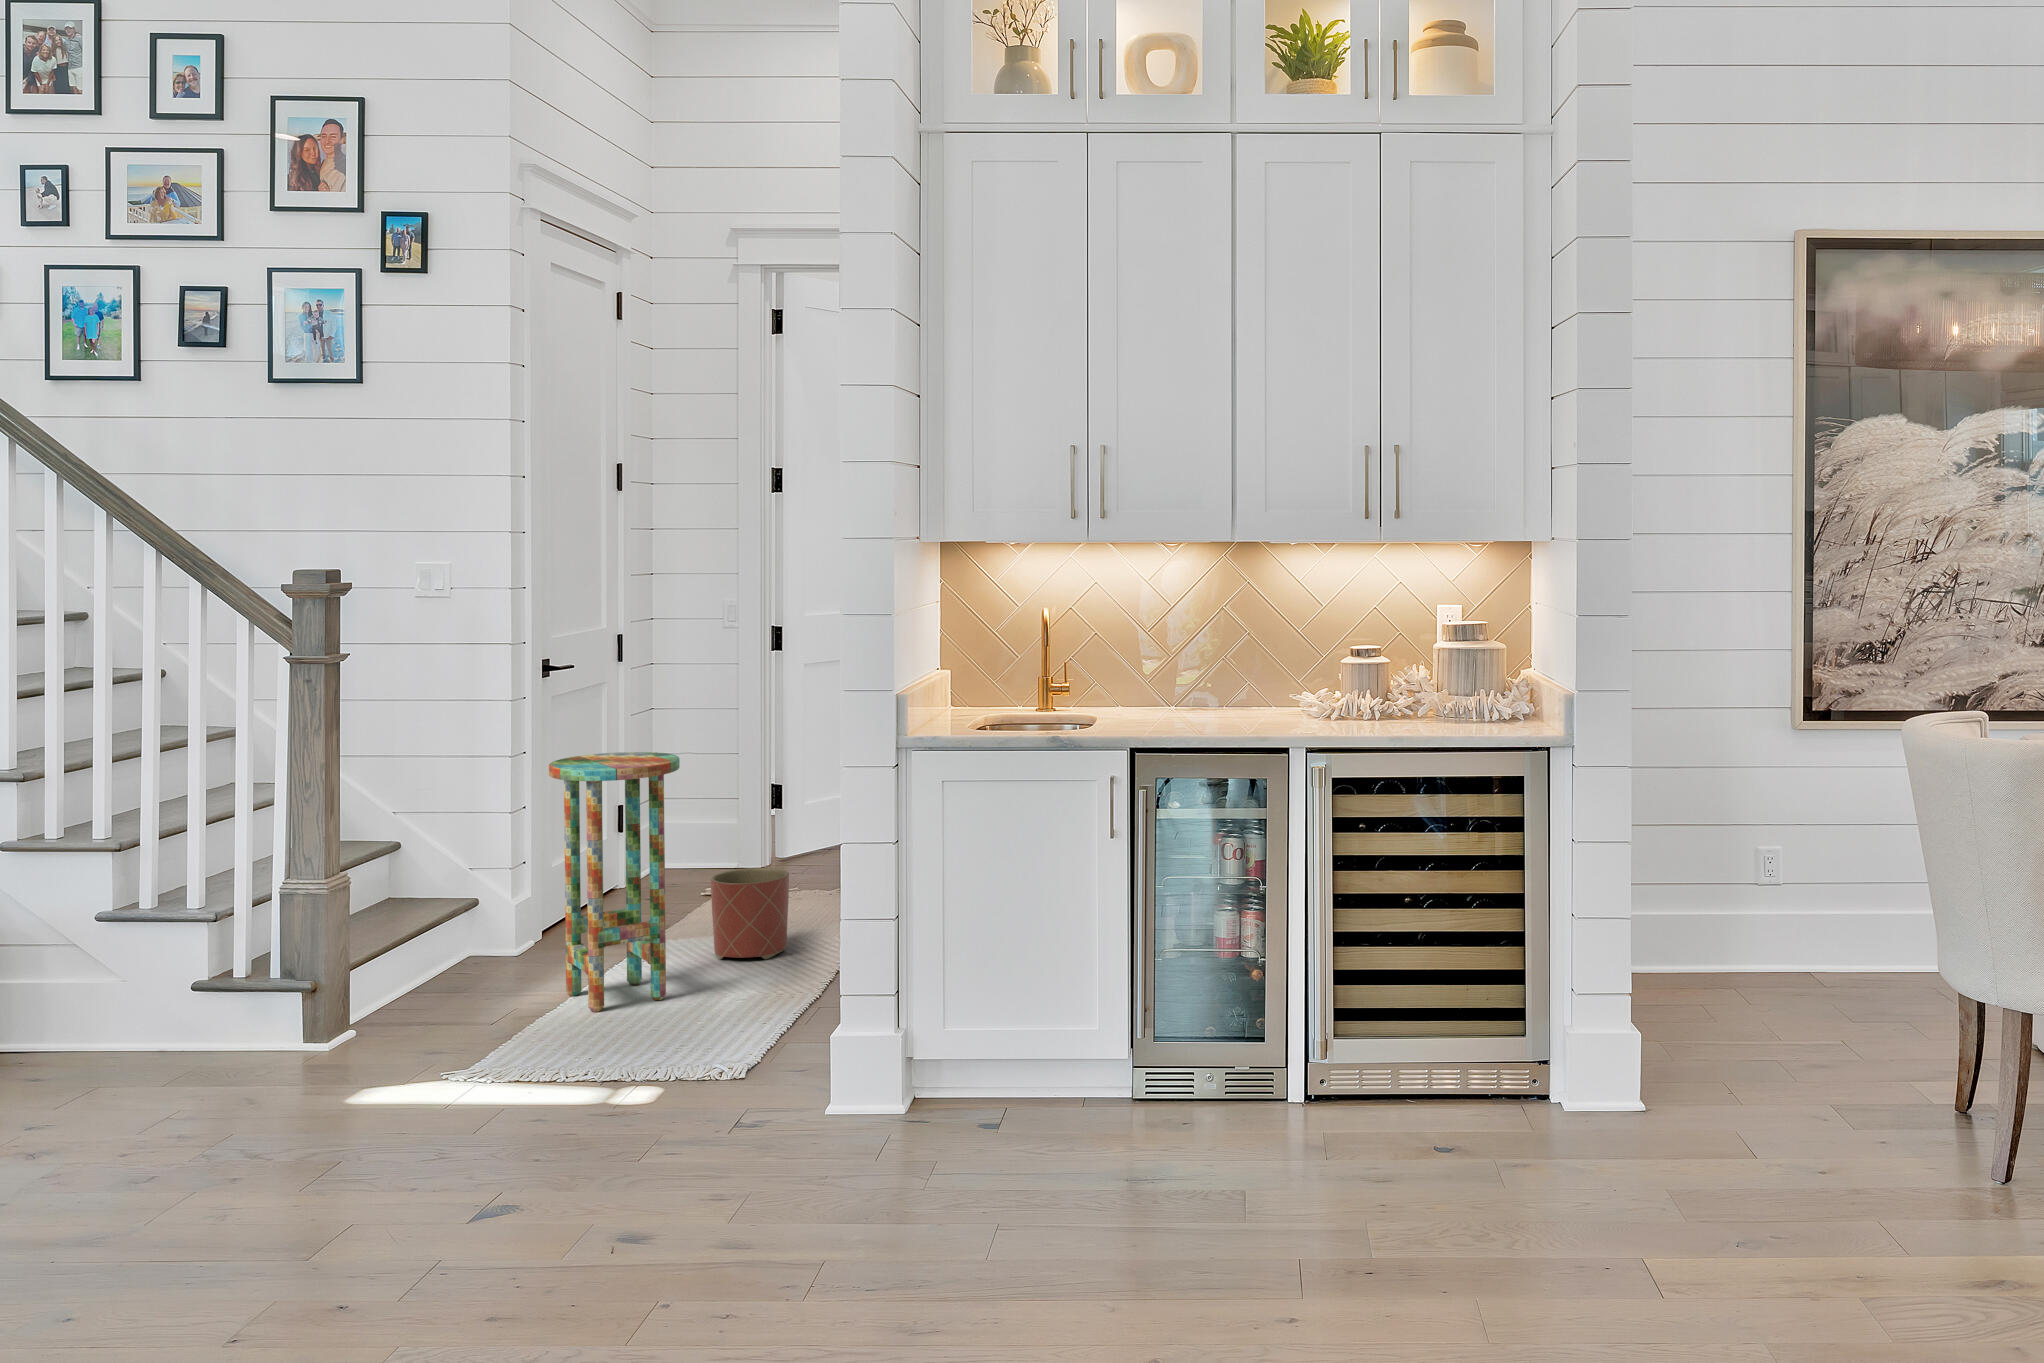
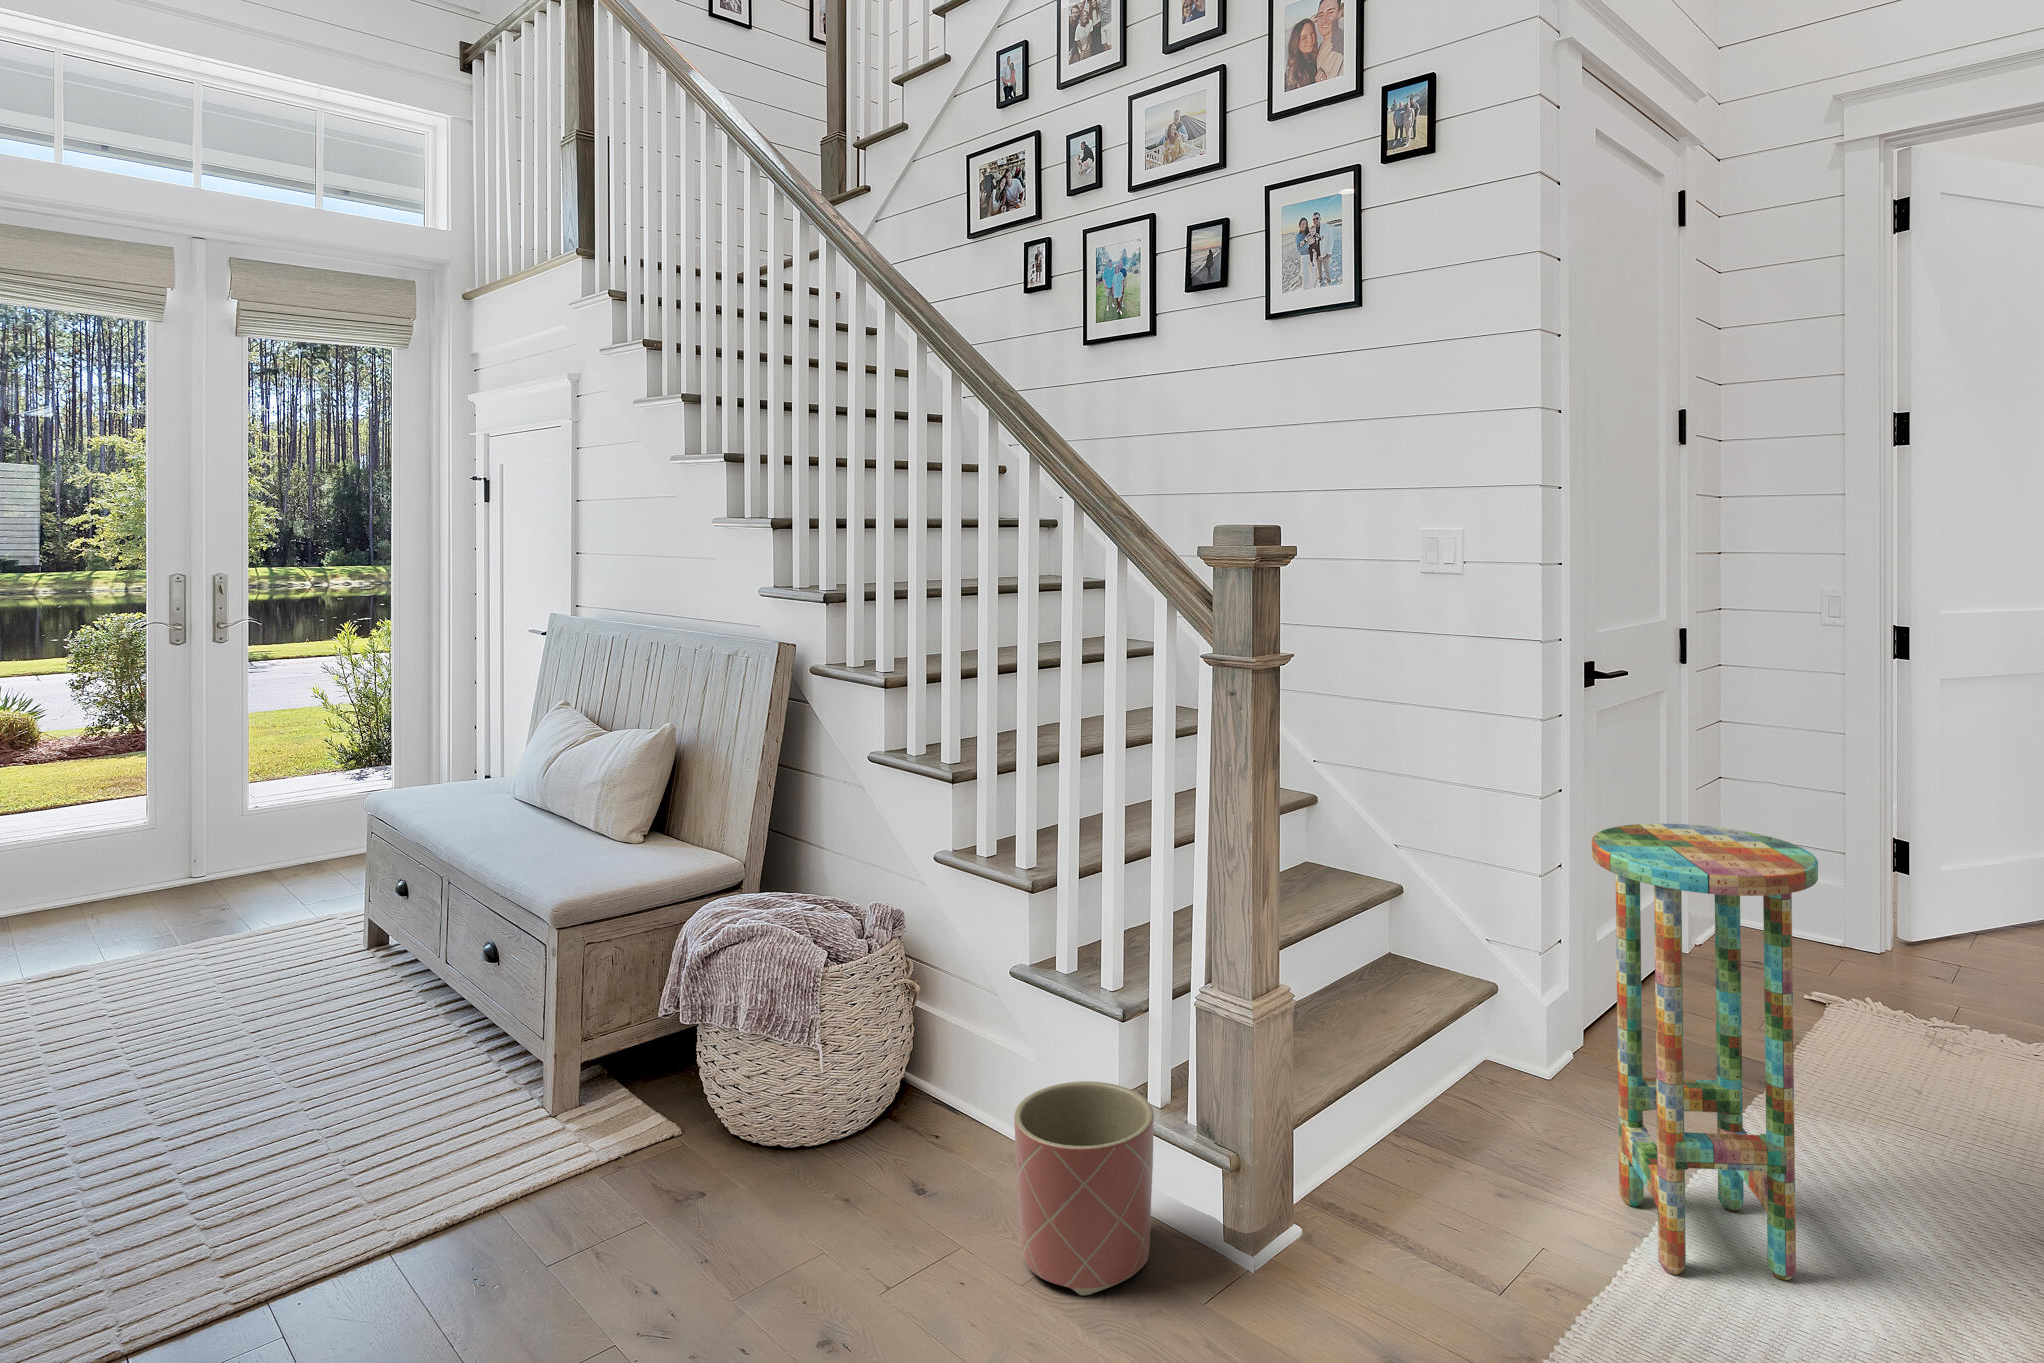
planter: present [711,868,789,959] -> present [1014,1081,1154,1295]

